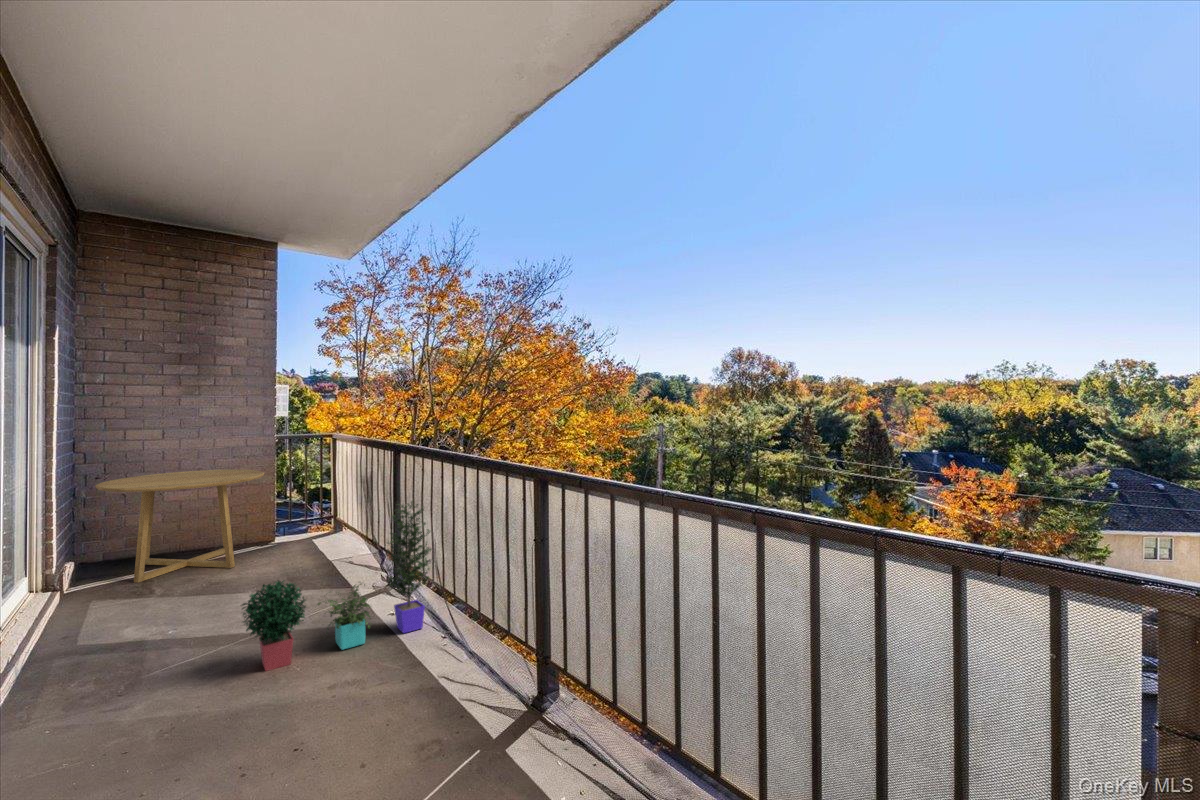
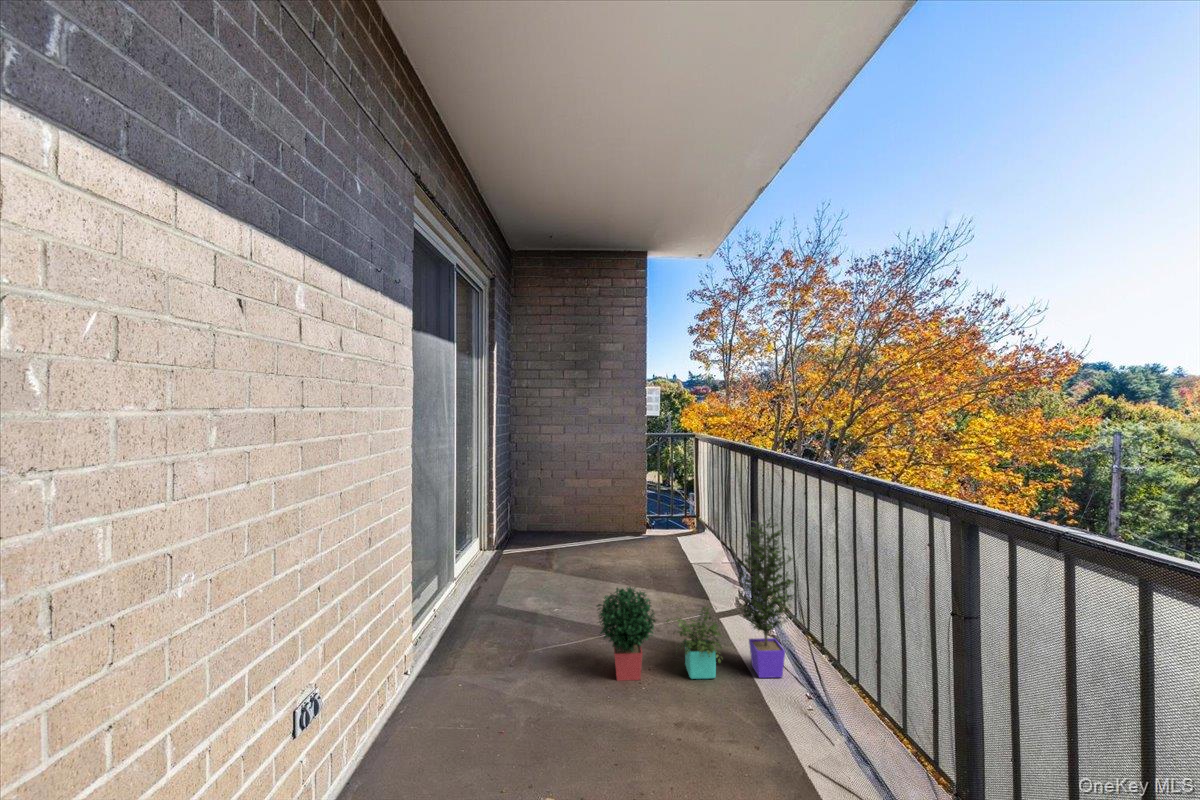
round table: present [95,470,264,583] -> none [520,461,636,552]

